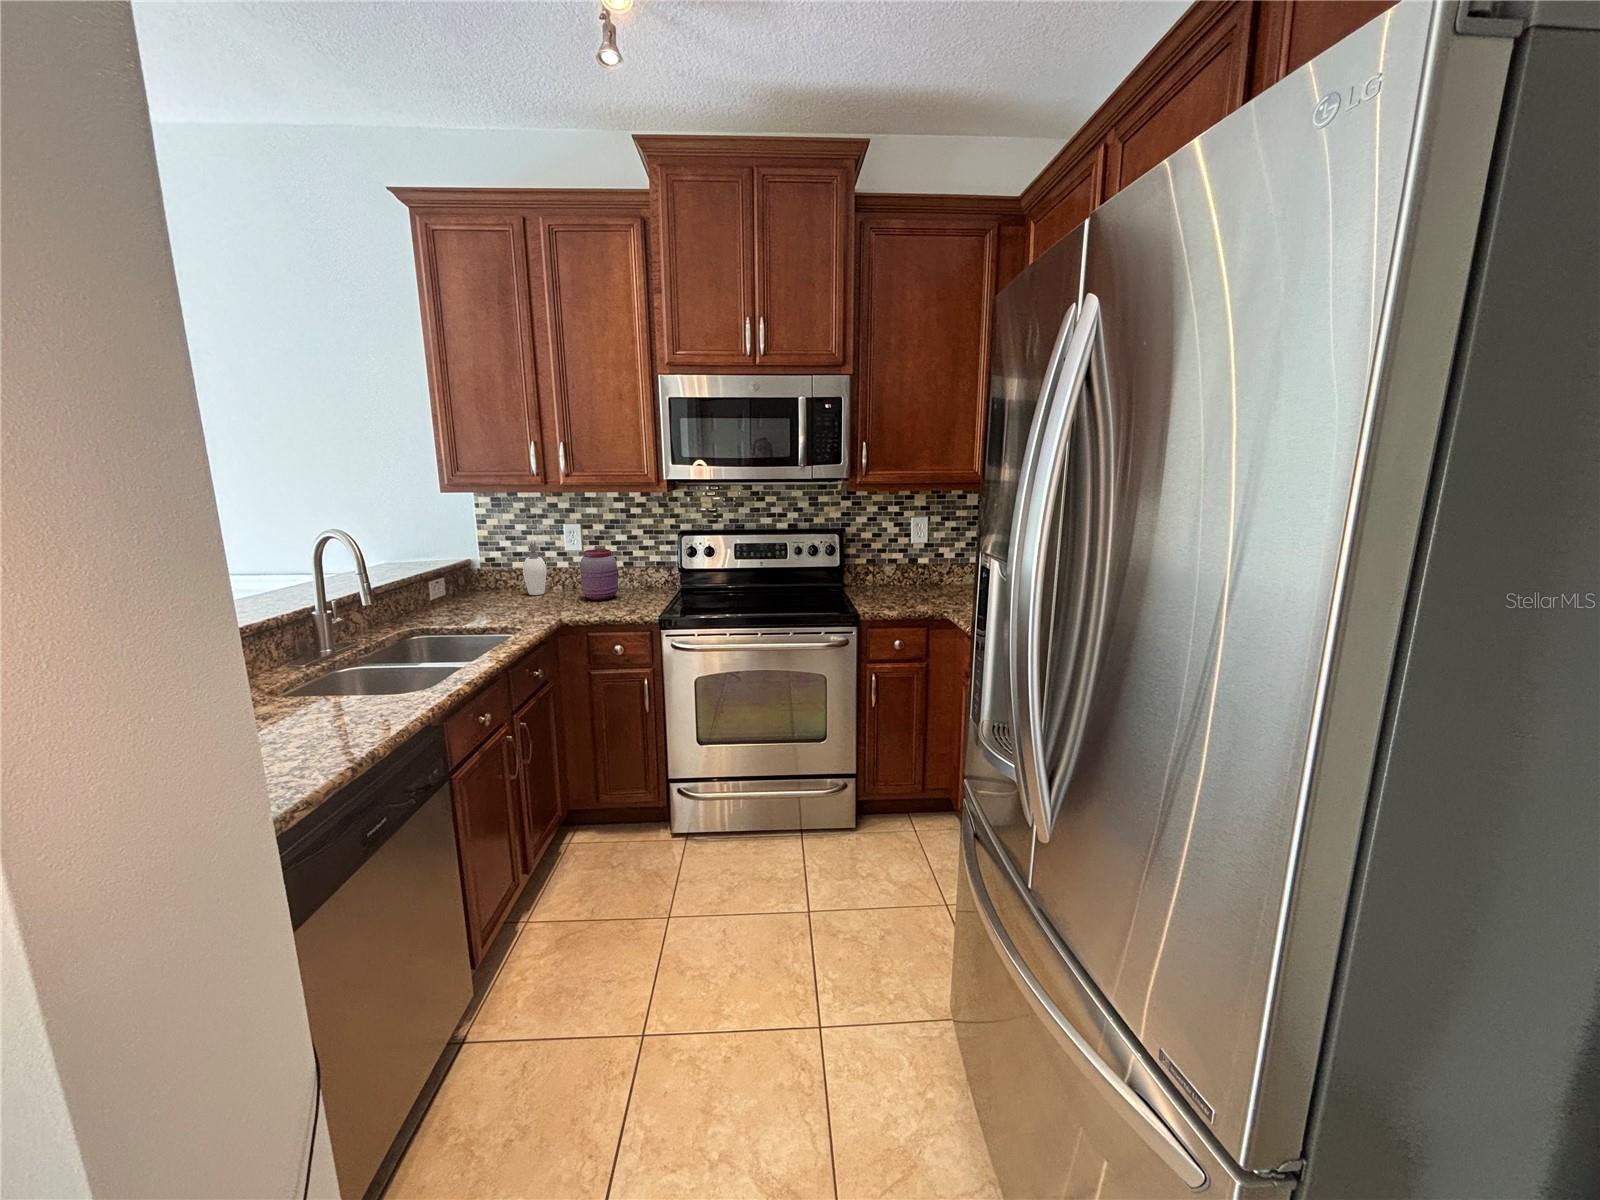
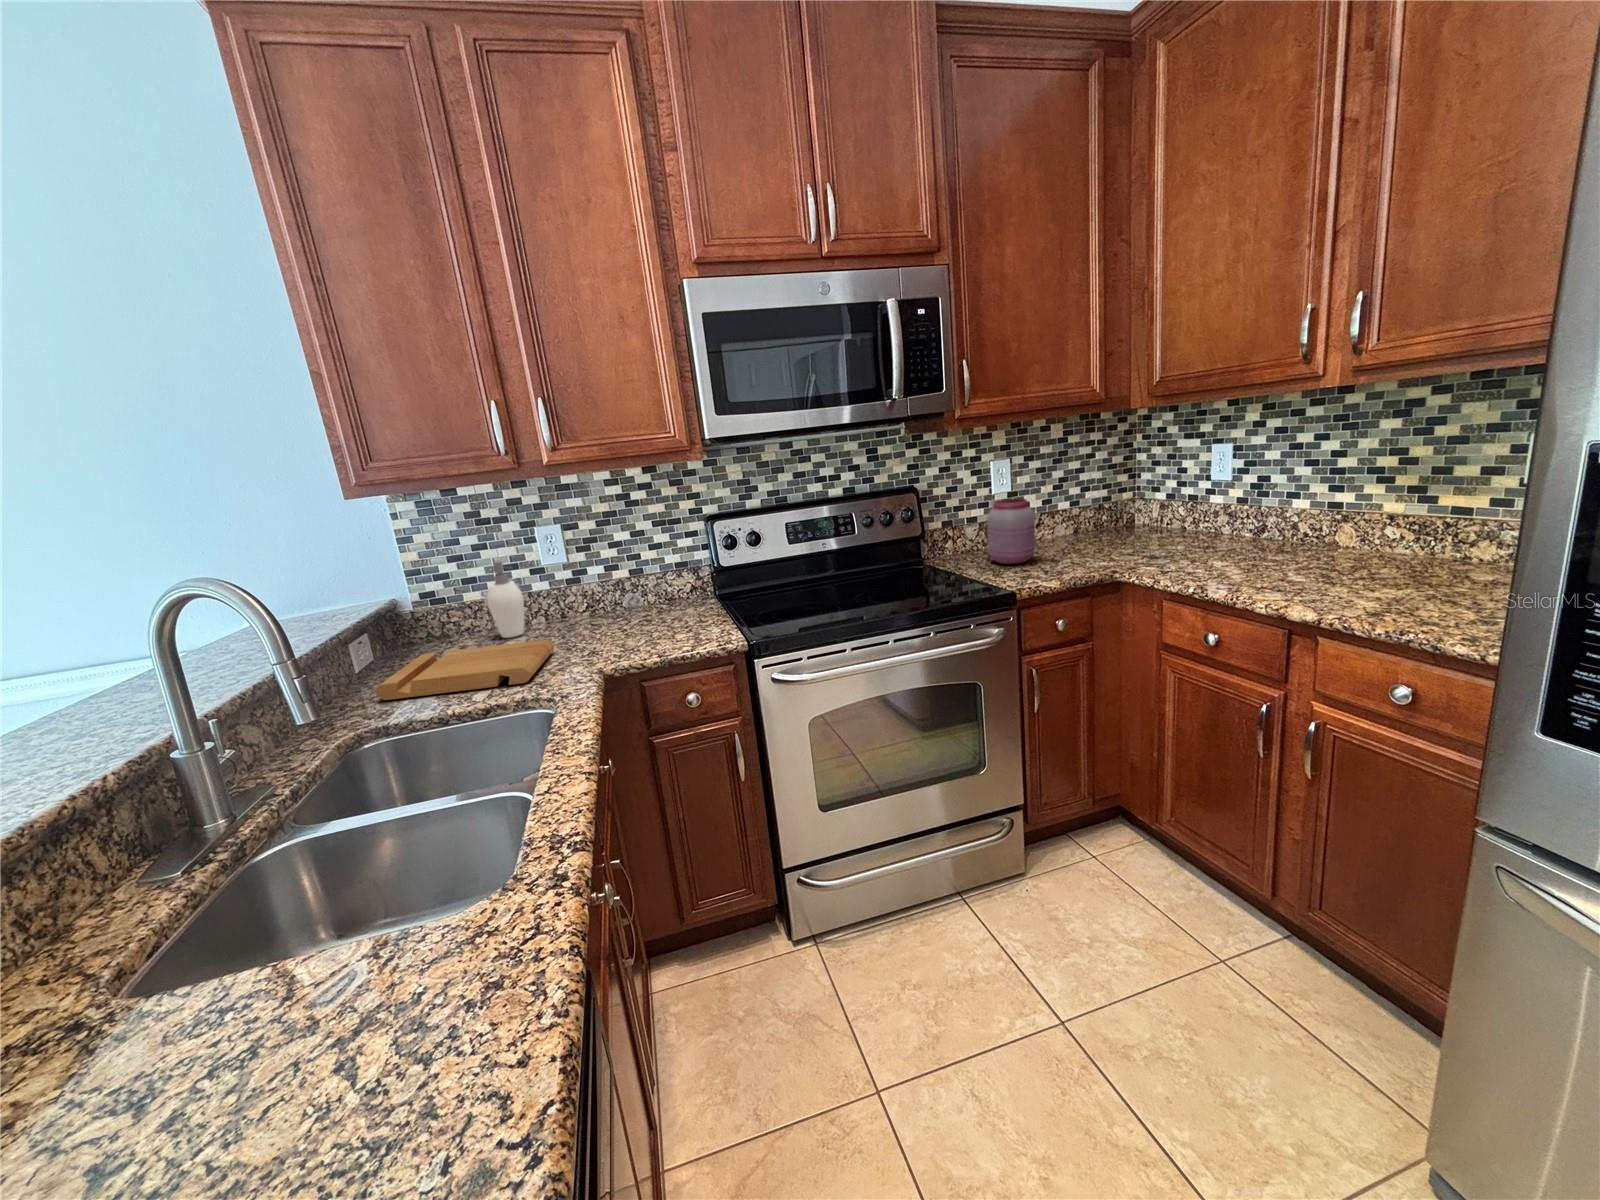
jar: present [580,549,618,600] -> present [987,499,1035,564]
cutting board: none [433,595,549,620] -> present [376,640,554,700]

